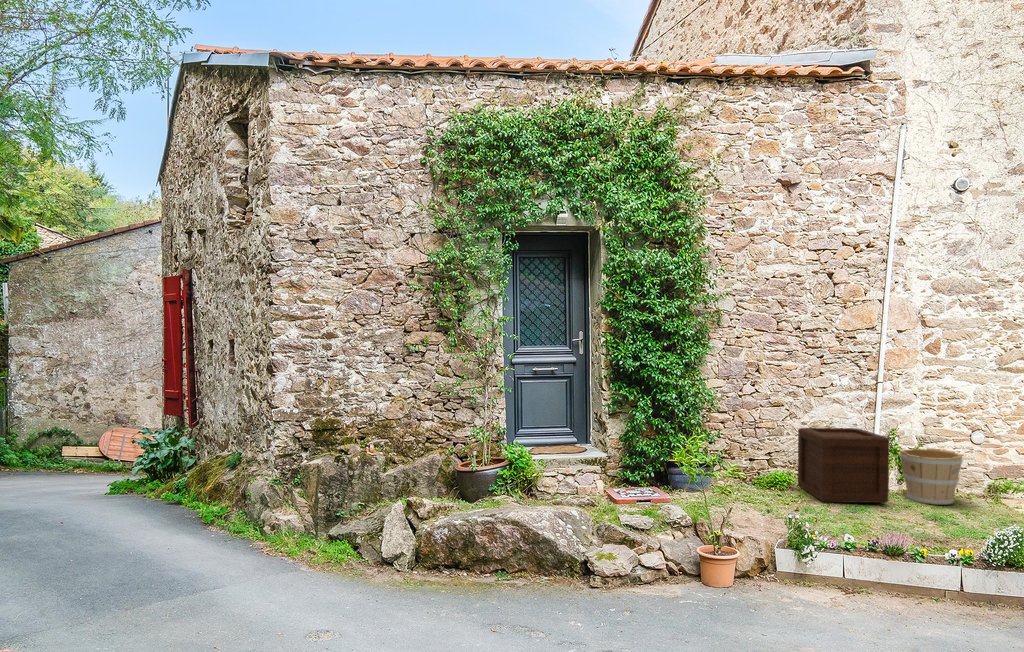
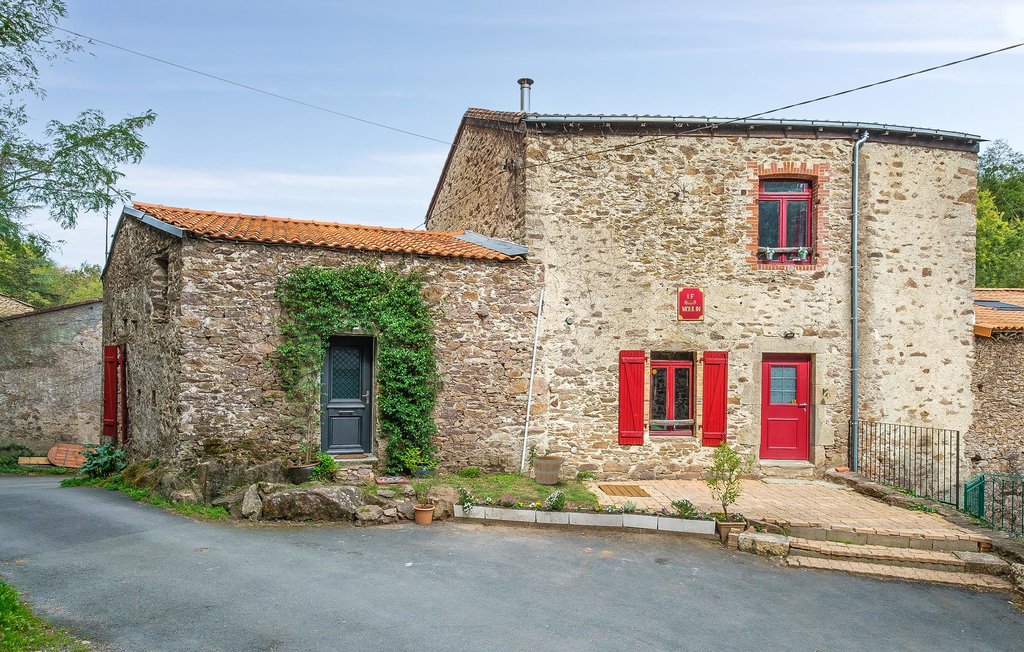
wooden crate: present [798,428,889,503] -> none [482,445,523,484]

